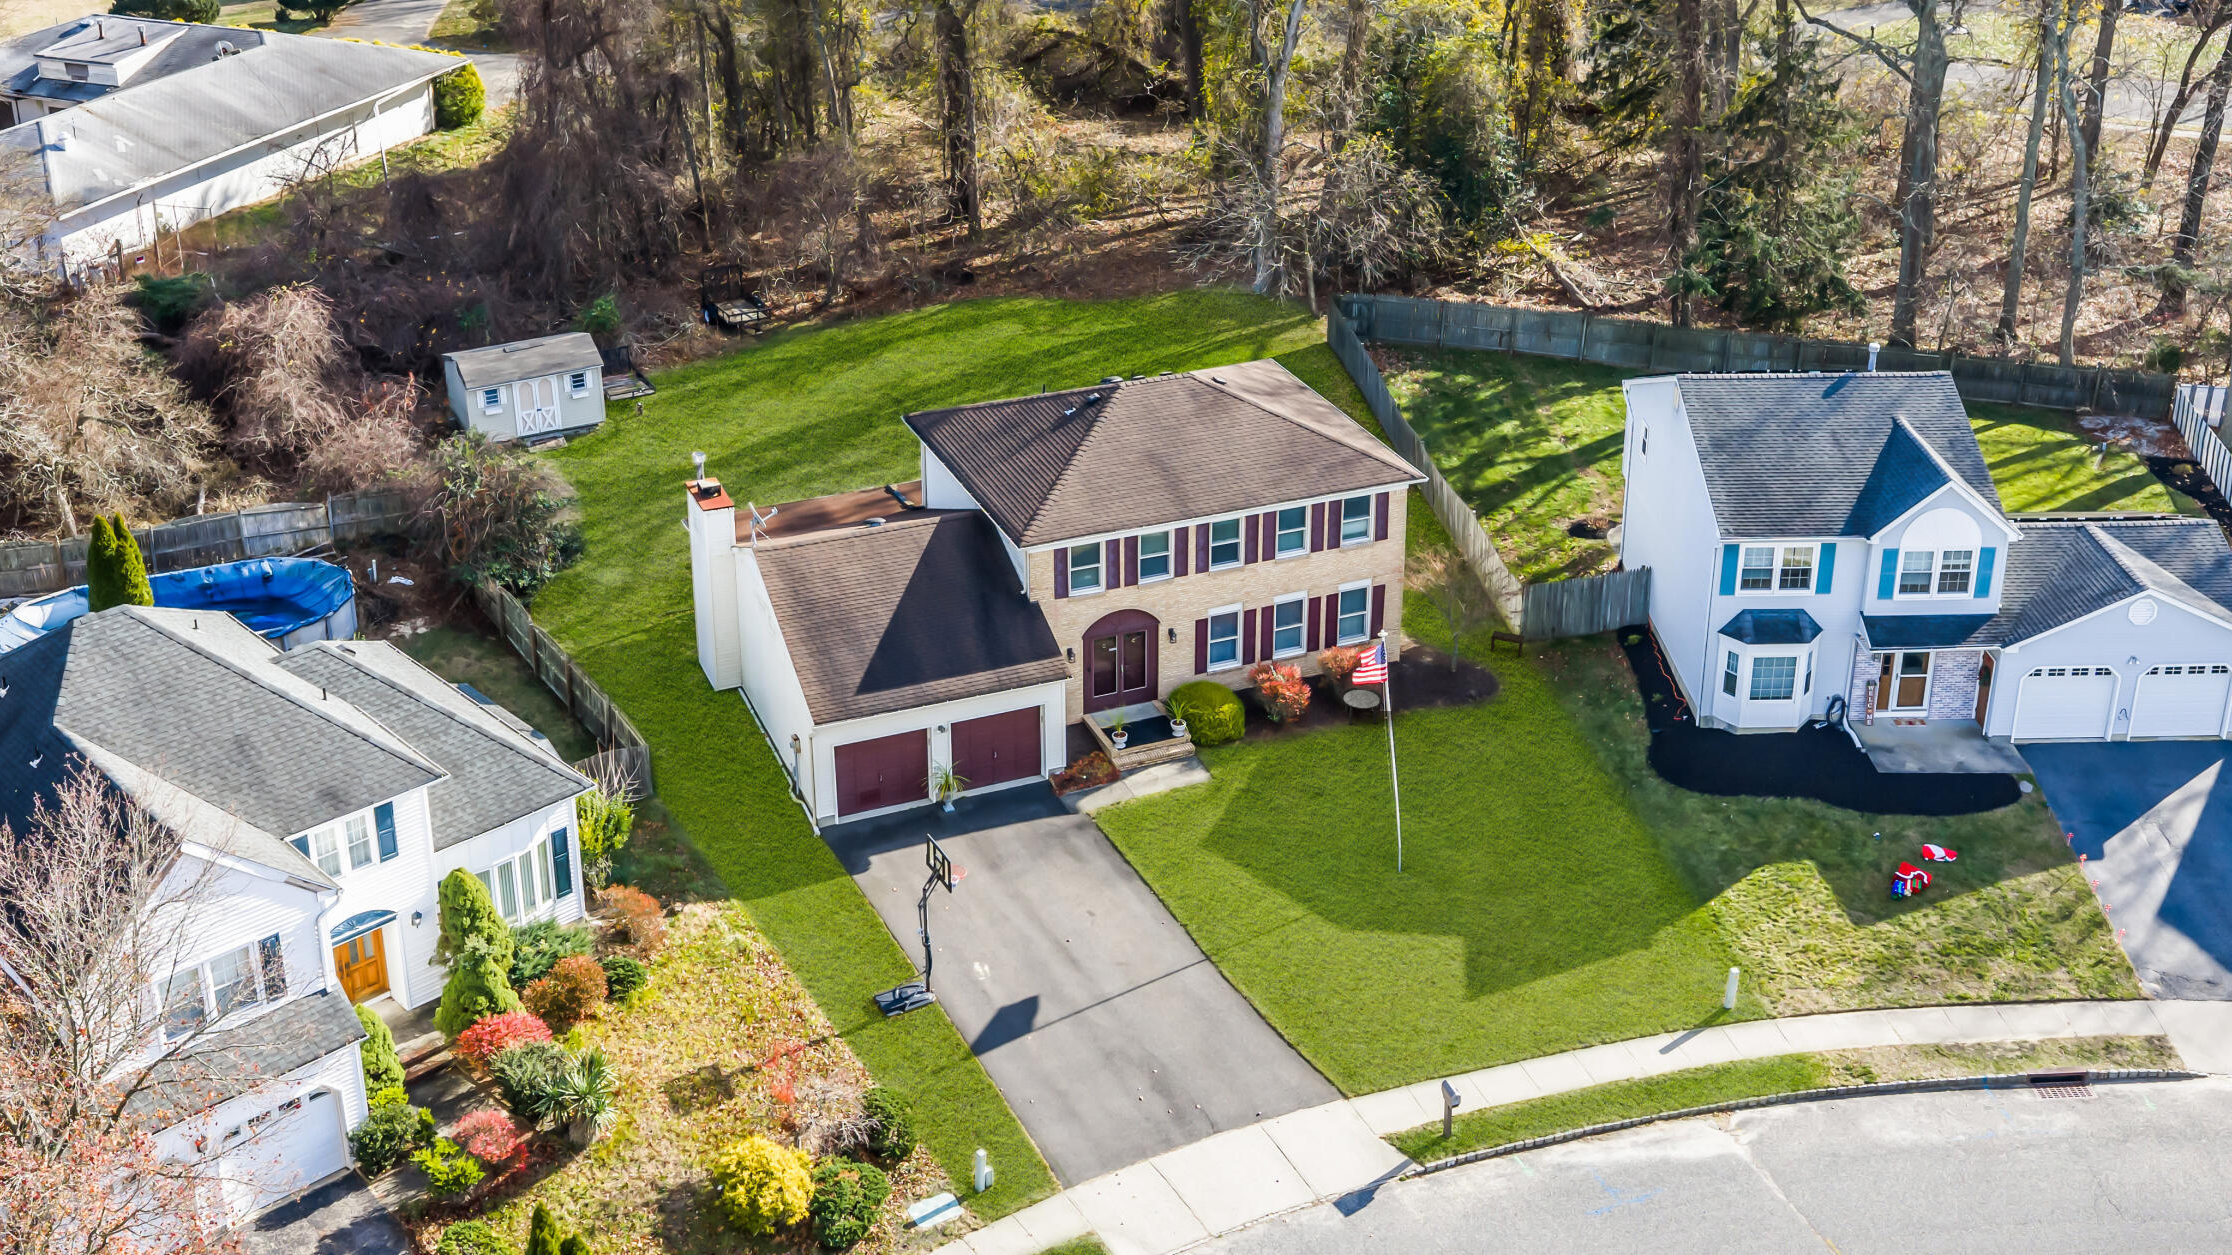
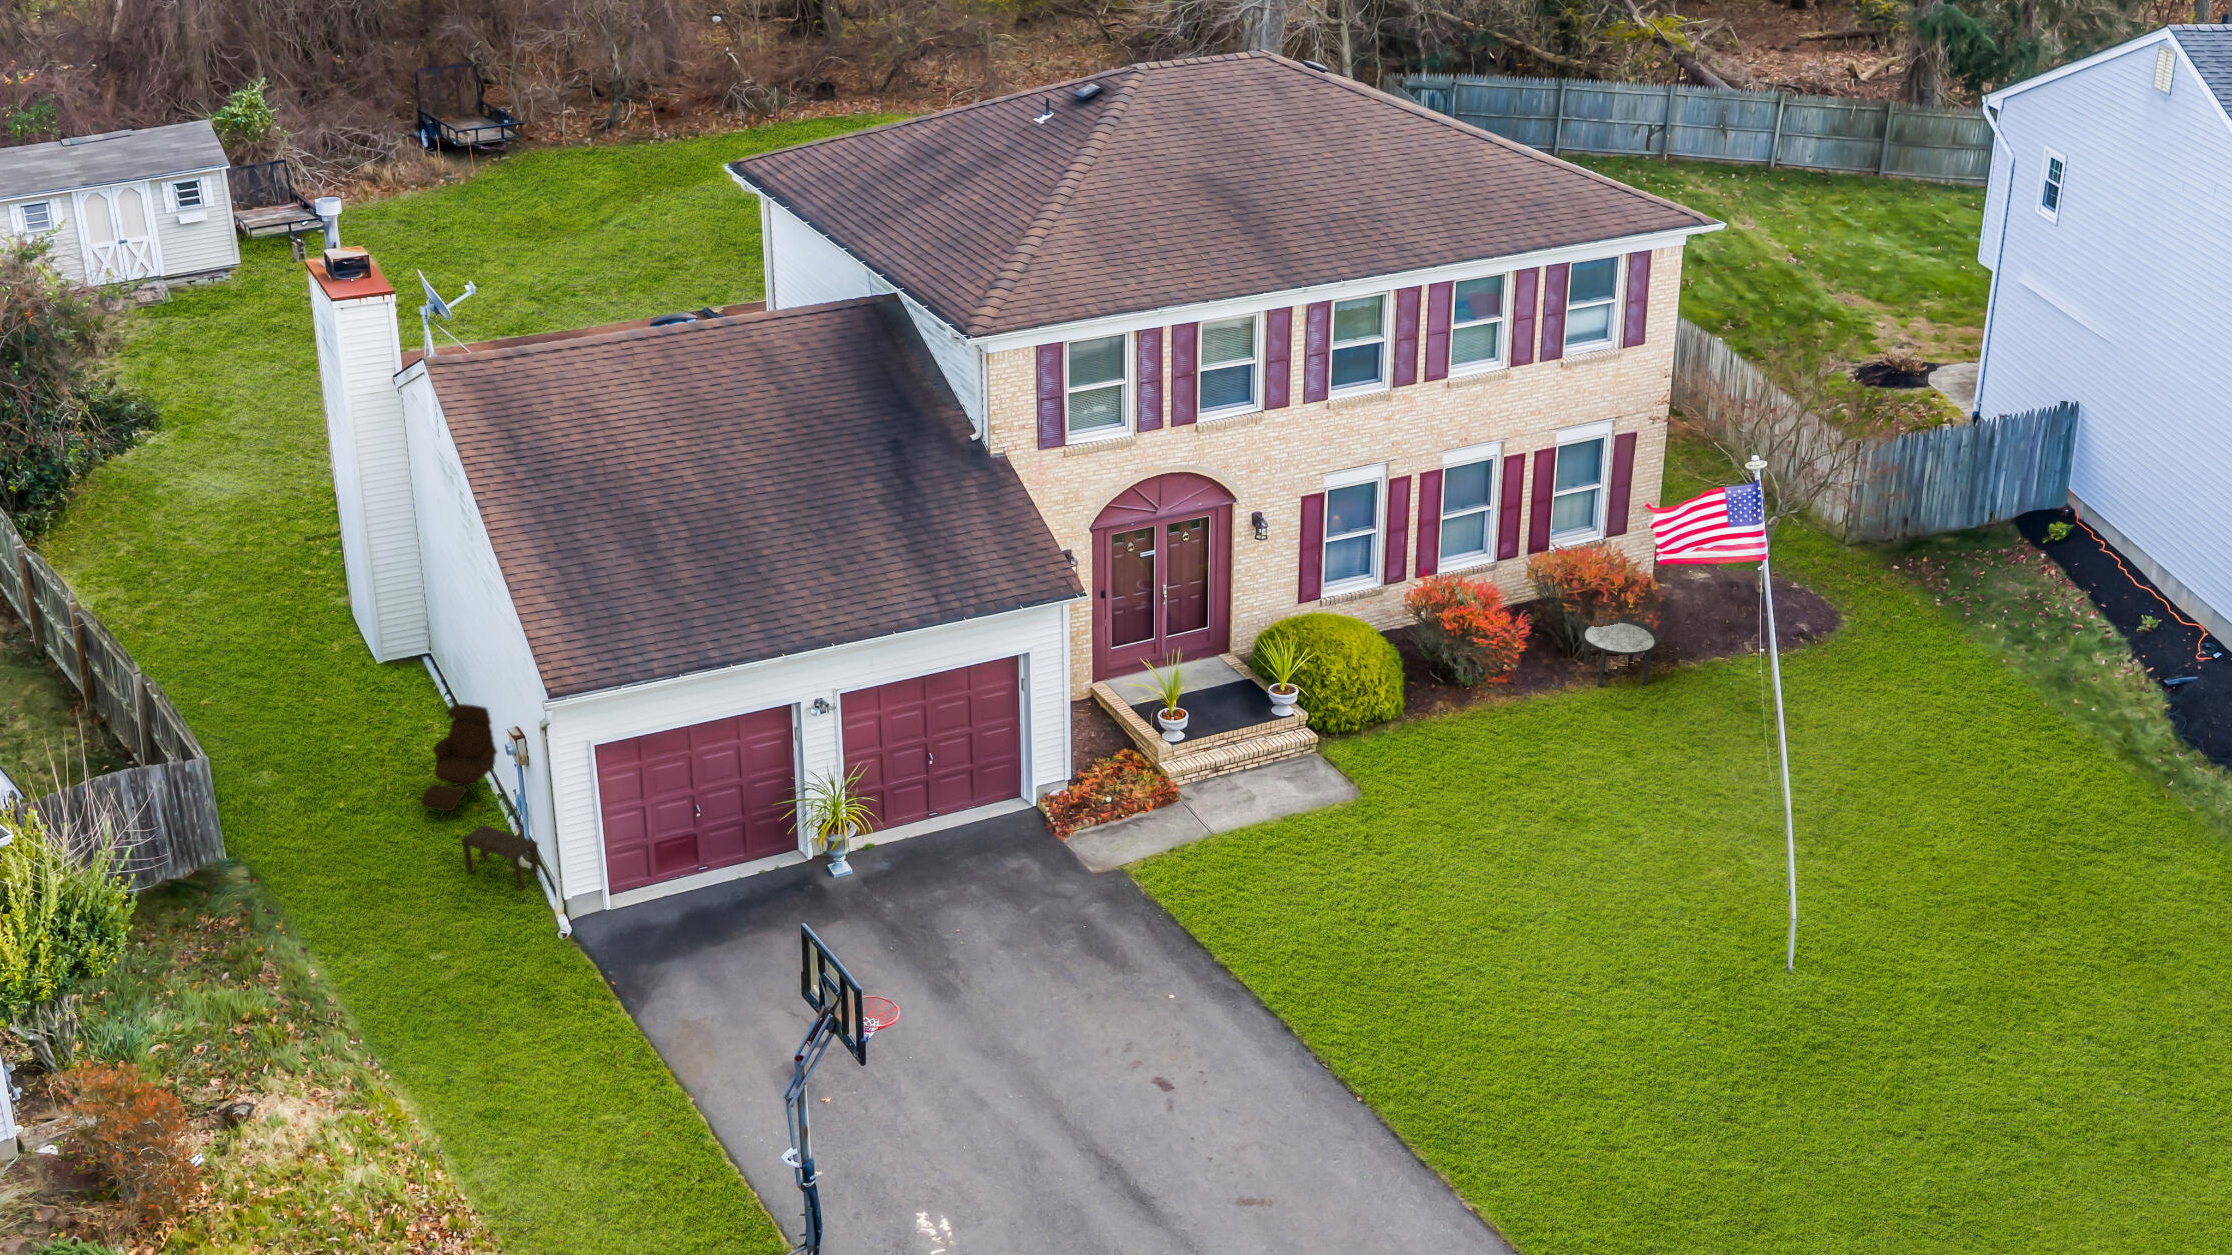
bench: present [1491,631,1525,657] -> present [461,825,539,890]
lounge chair: none [742,718,780,777] -> present [421,704,497,820]

